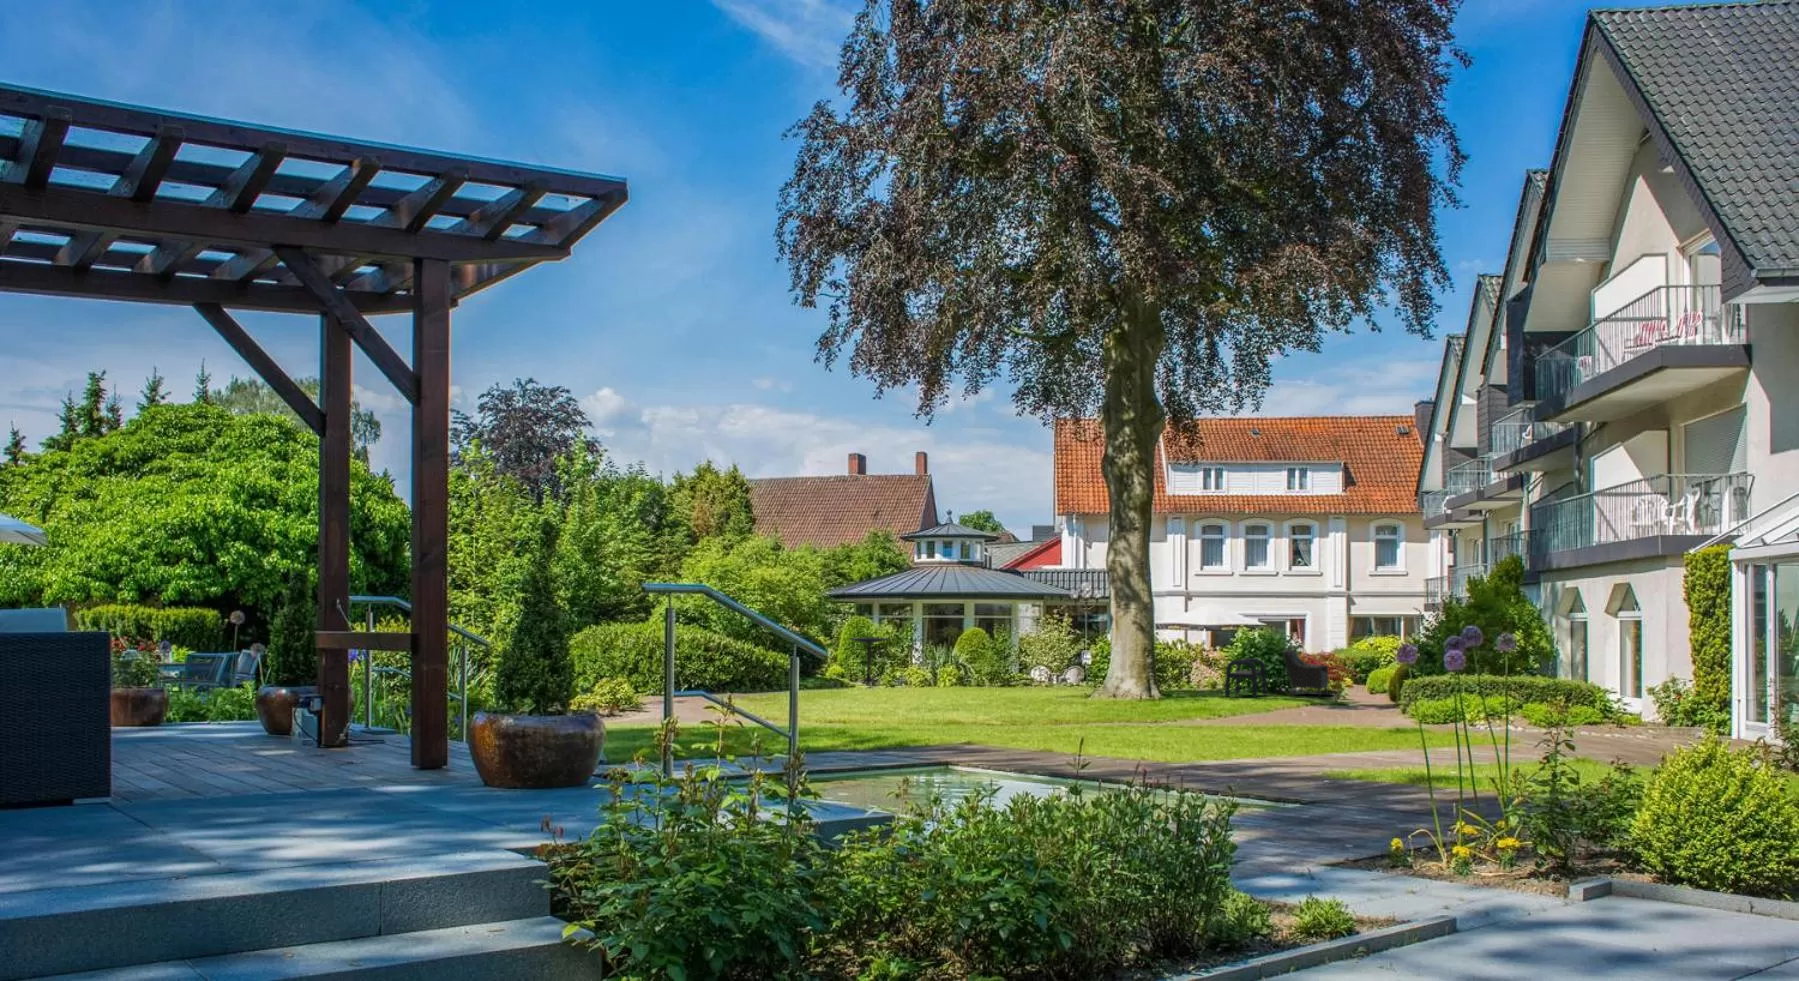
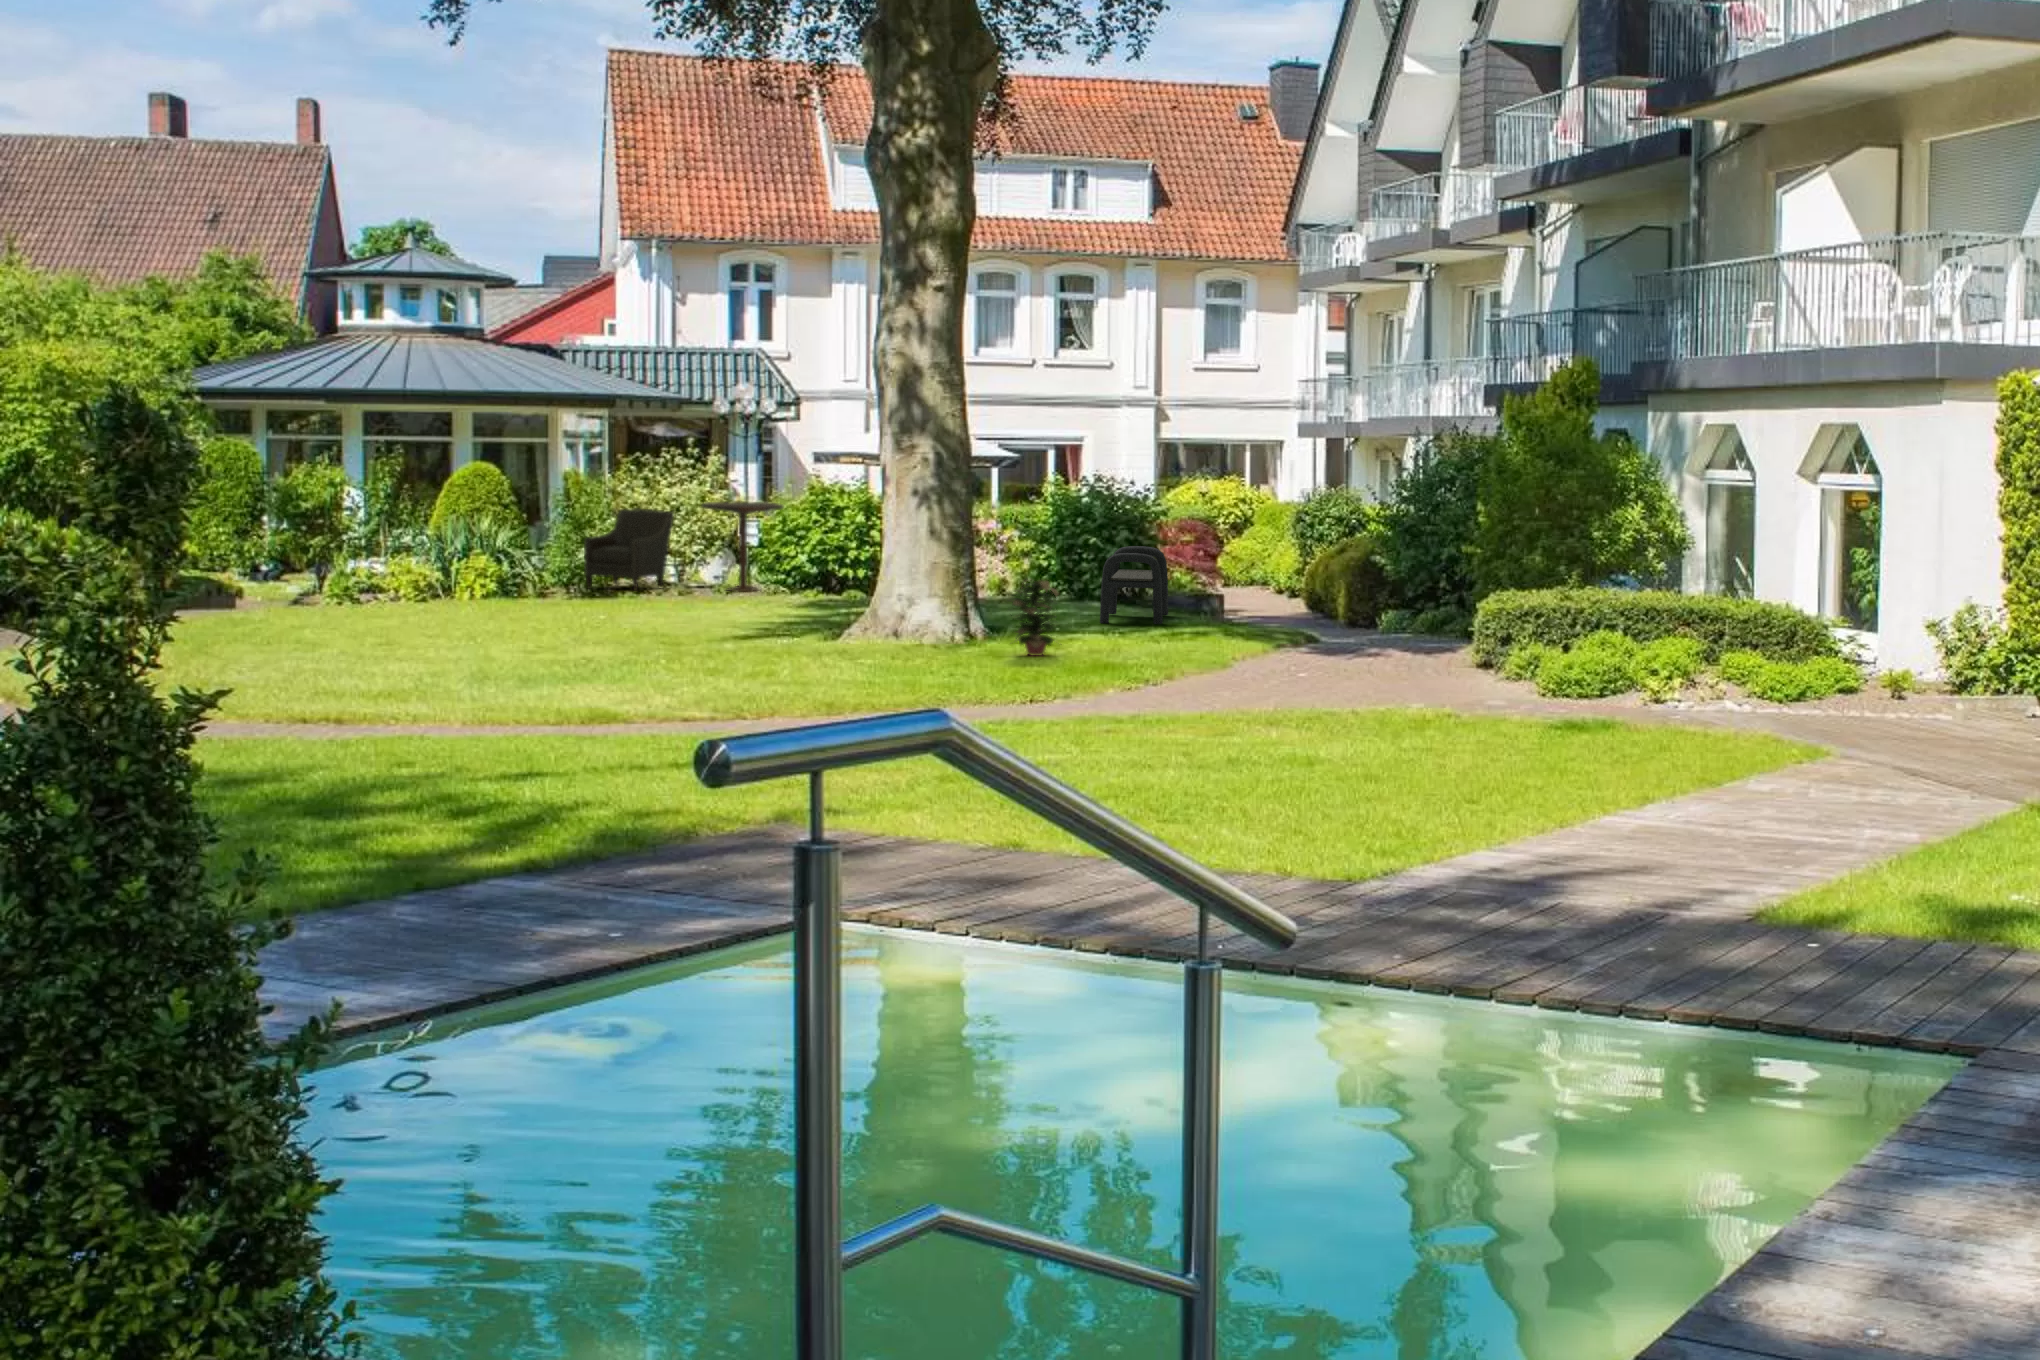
pedestal table: present [851,637,888,681] -> present [702,502,784,592]
chair: present [1283,650,1328,695] -> present [584,509,674,591]
decorative plant: none [1153,667,1182,705] -> present [1007,579,1058,656]

